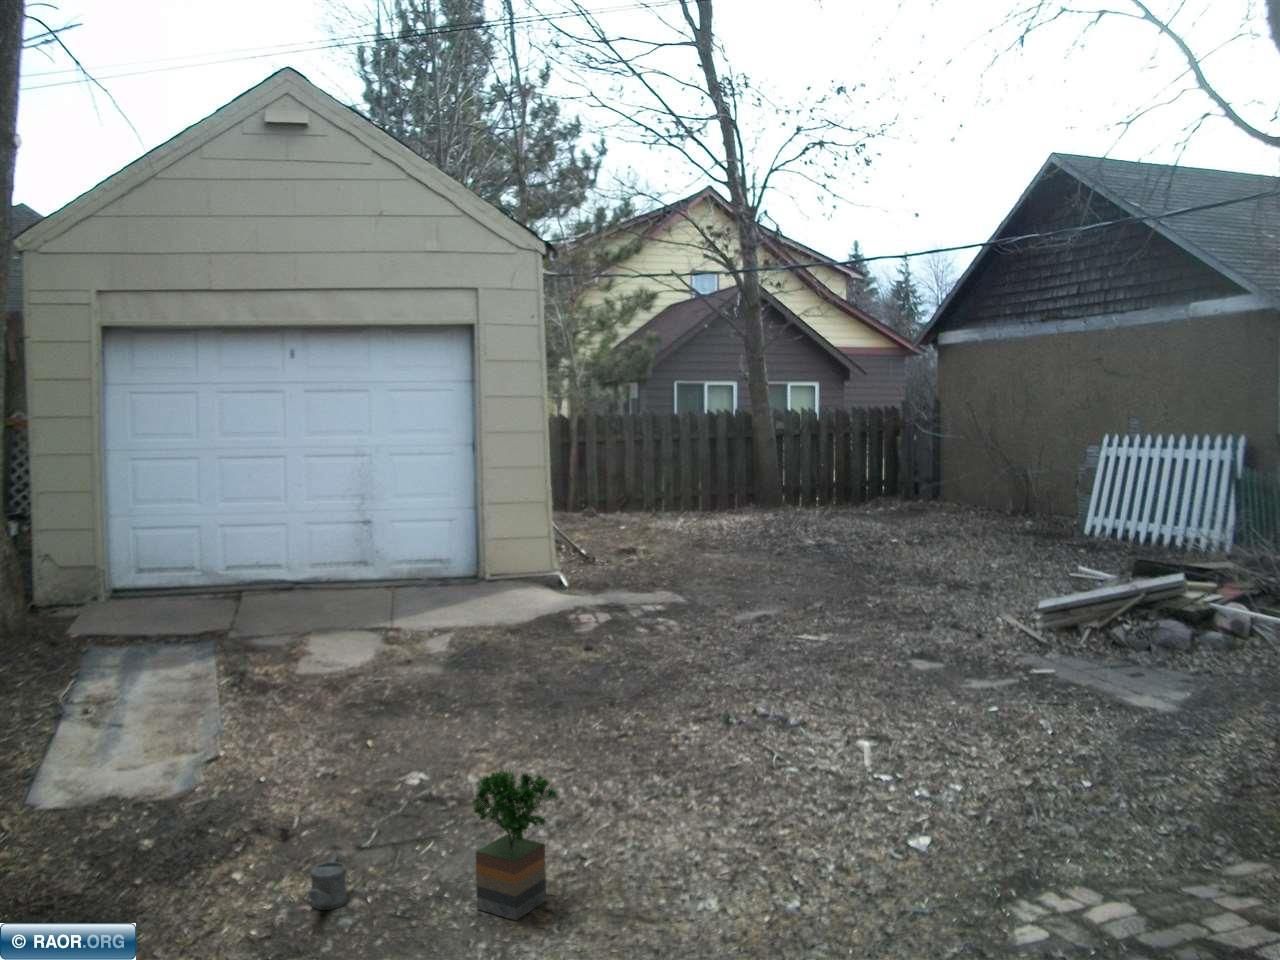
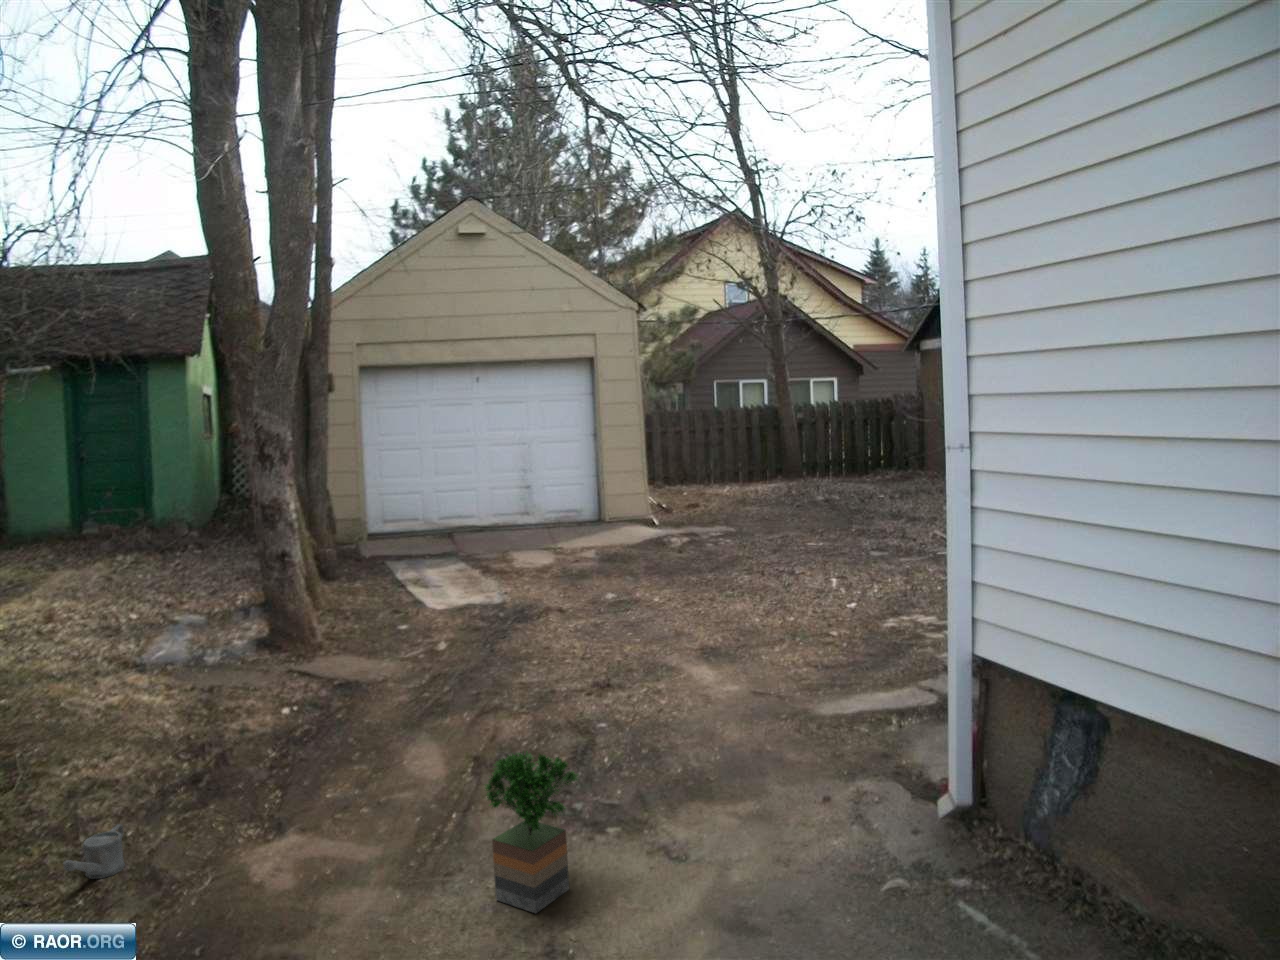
watering can: present [308,855,348,910] -> present [63,824,125,879]

